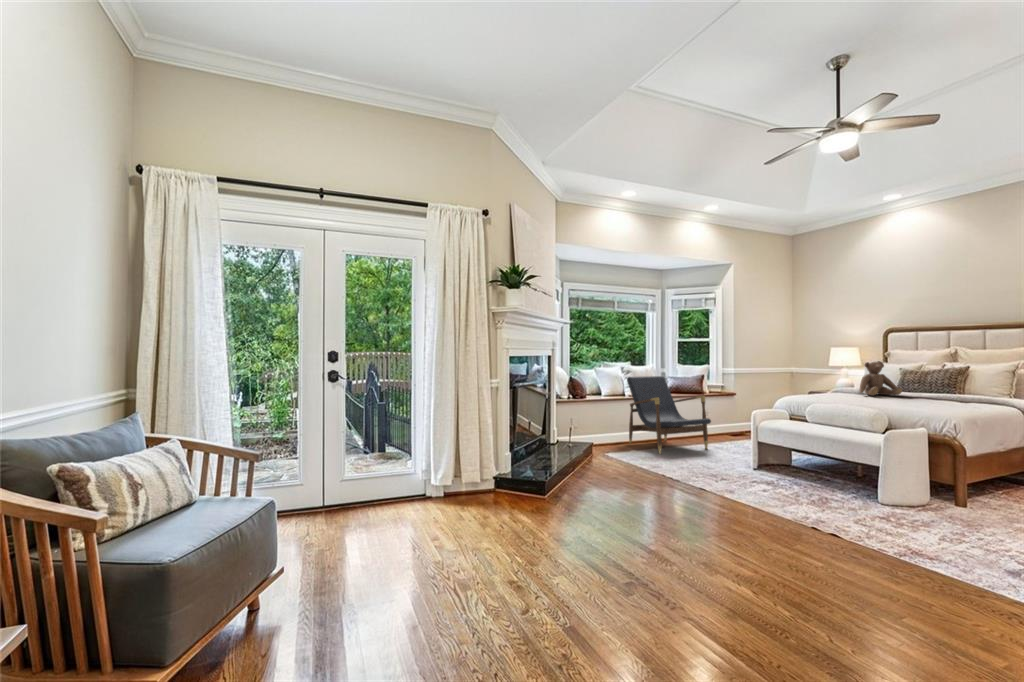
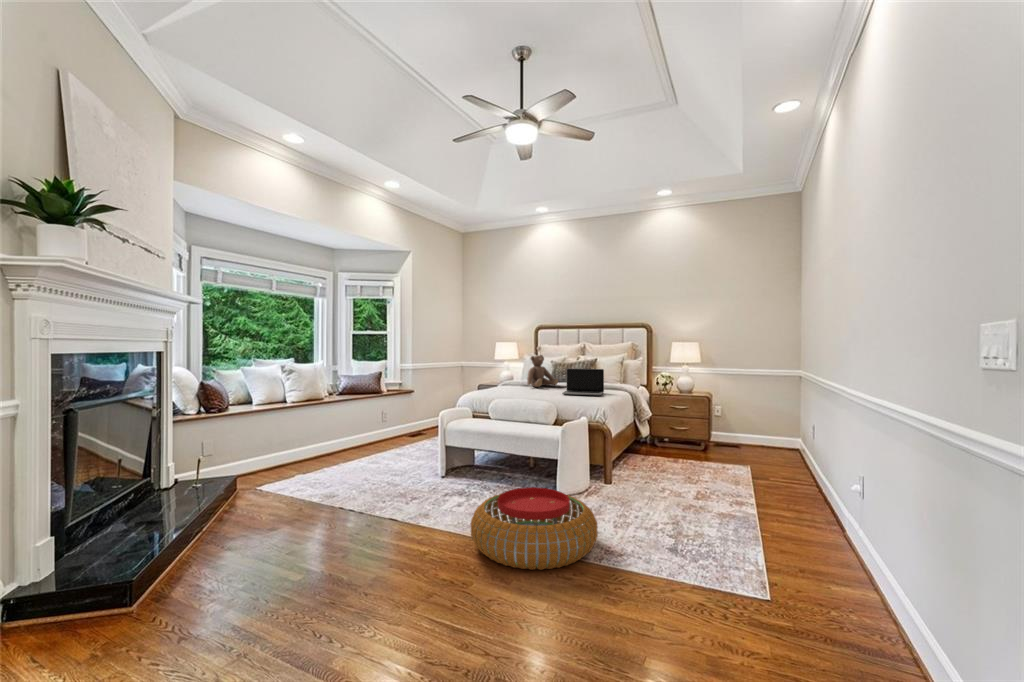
lounge chair: present [627,376,711,454] -> none [289,375,392,473]
laptop: none [898,376,962,407] -> present [562,369,604,395]
pouf: none [765,477,898,543] -> present [470,487,598,570]

